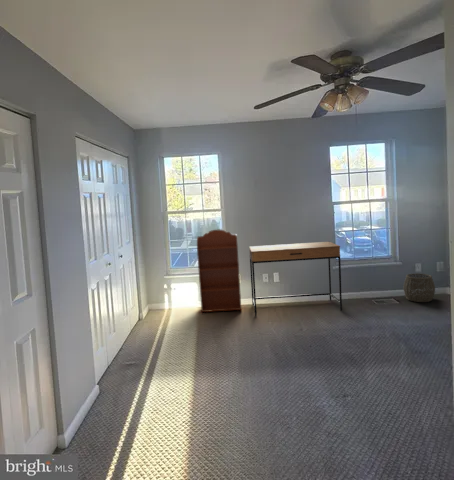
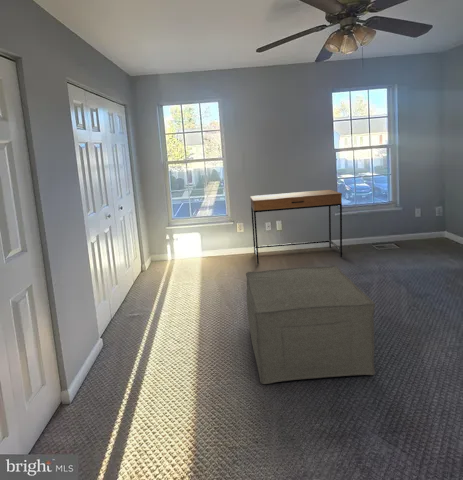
bookcase: present [197,229,241,312] -> none [198,179,244,263]
woven basket: present [404,273,435,302] -> none [401,220,433,247]
ottoman: none [242,319,365,436] -> present [246,266,375,384]

